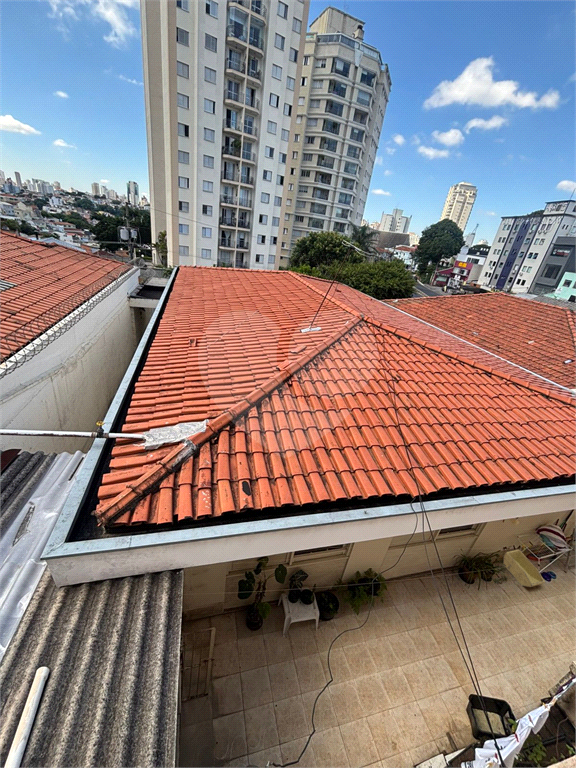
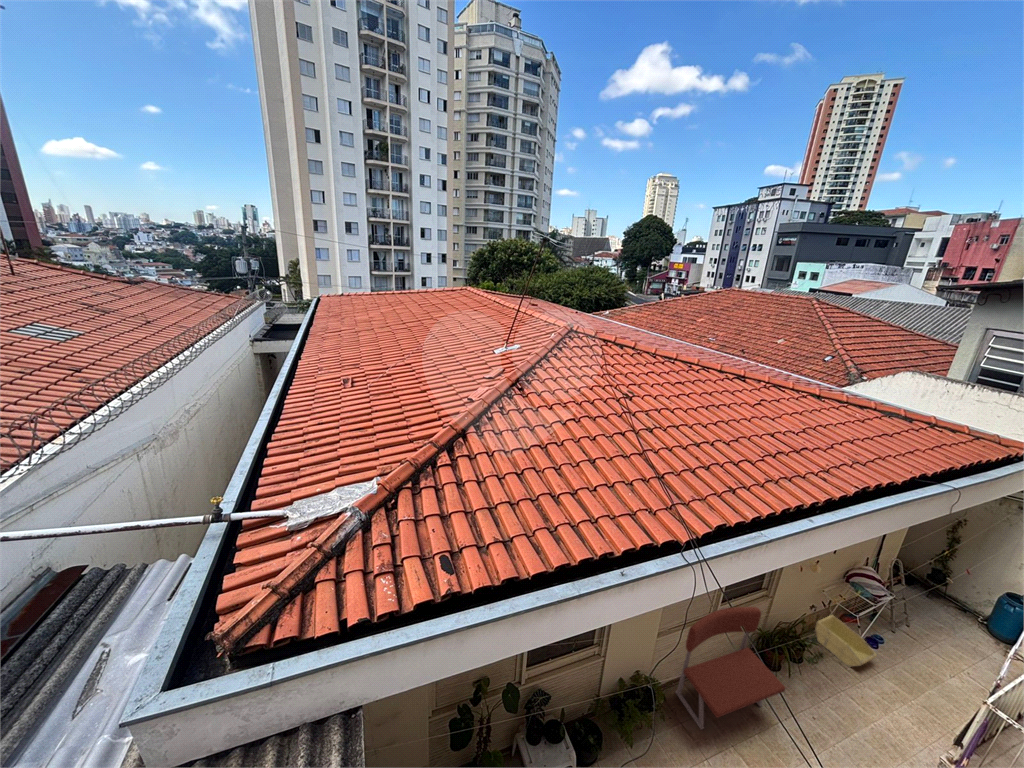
bench: none [394,536,472,609] -> present [676,607,785,729]

